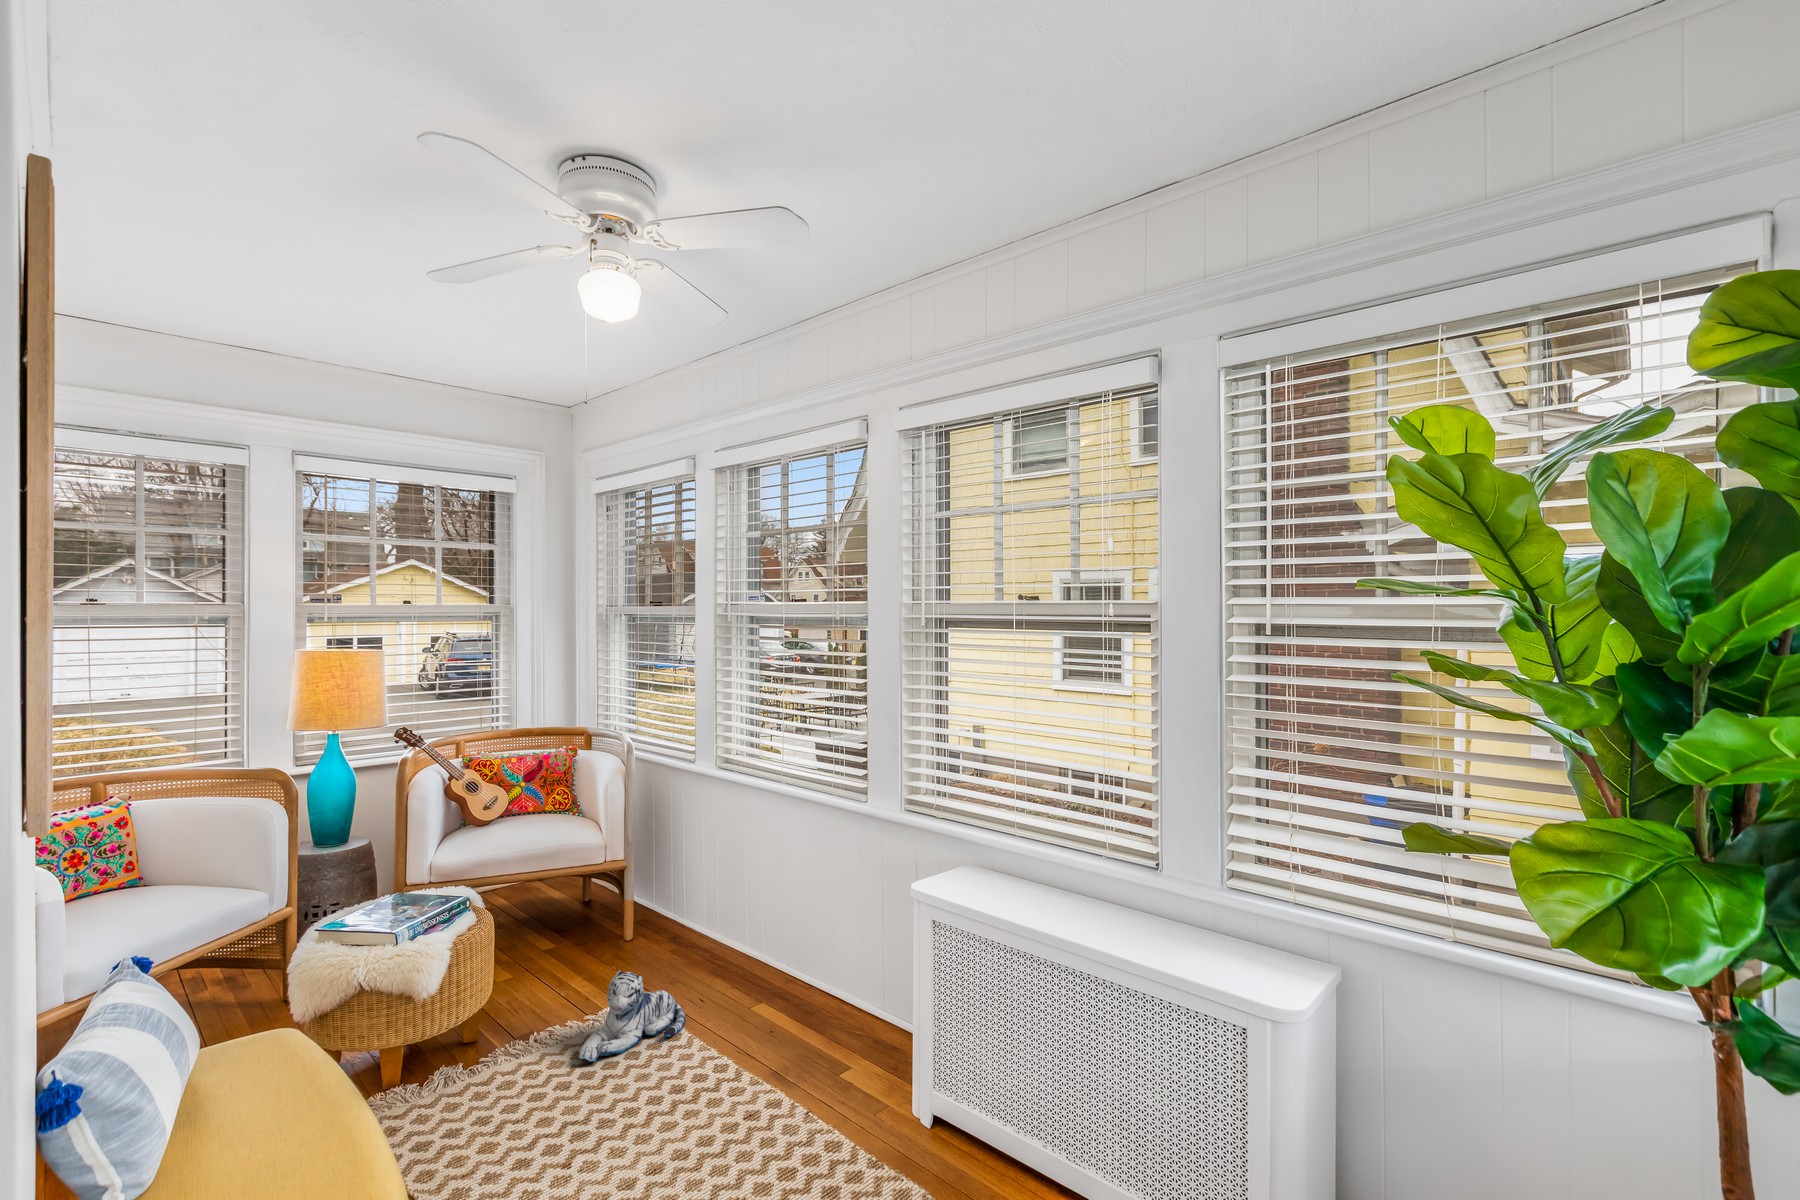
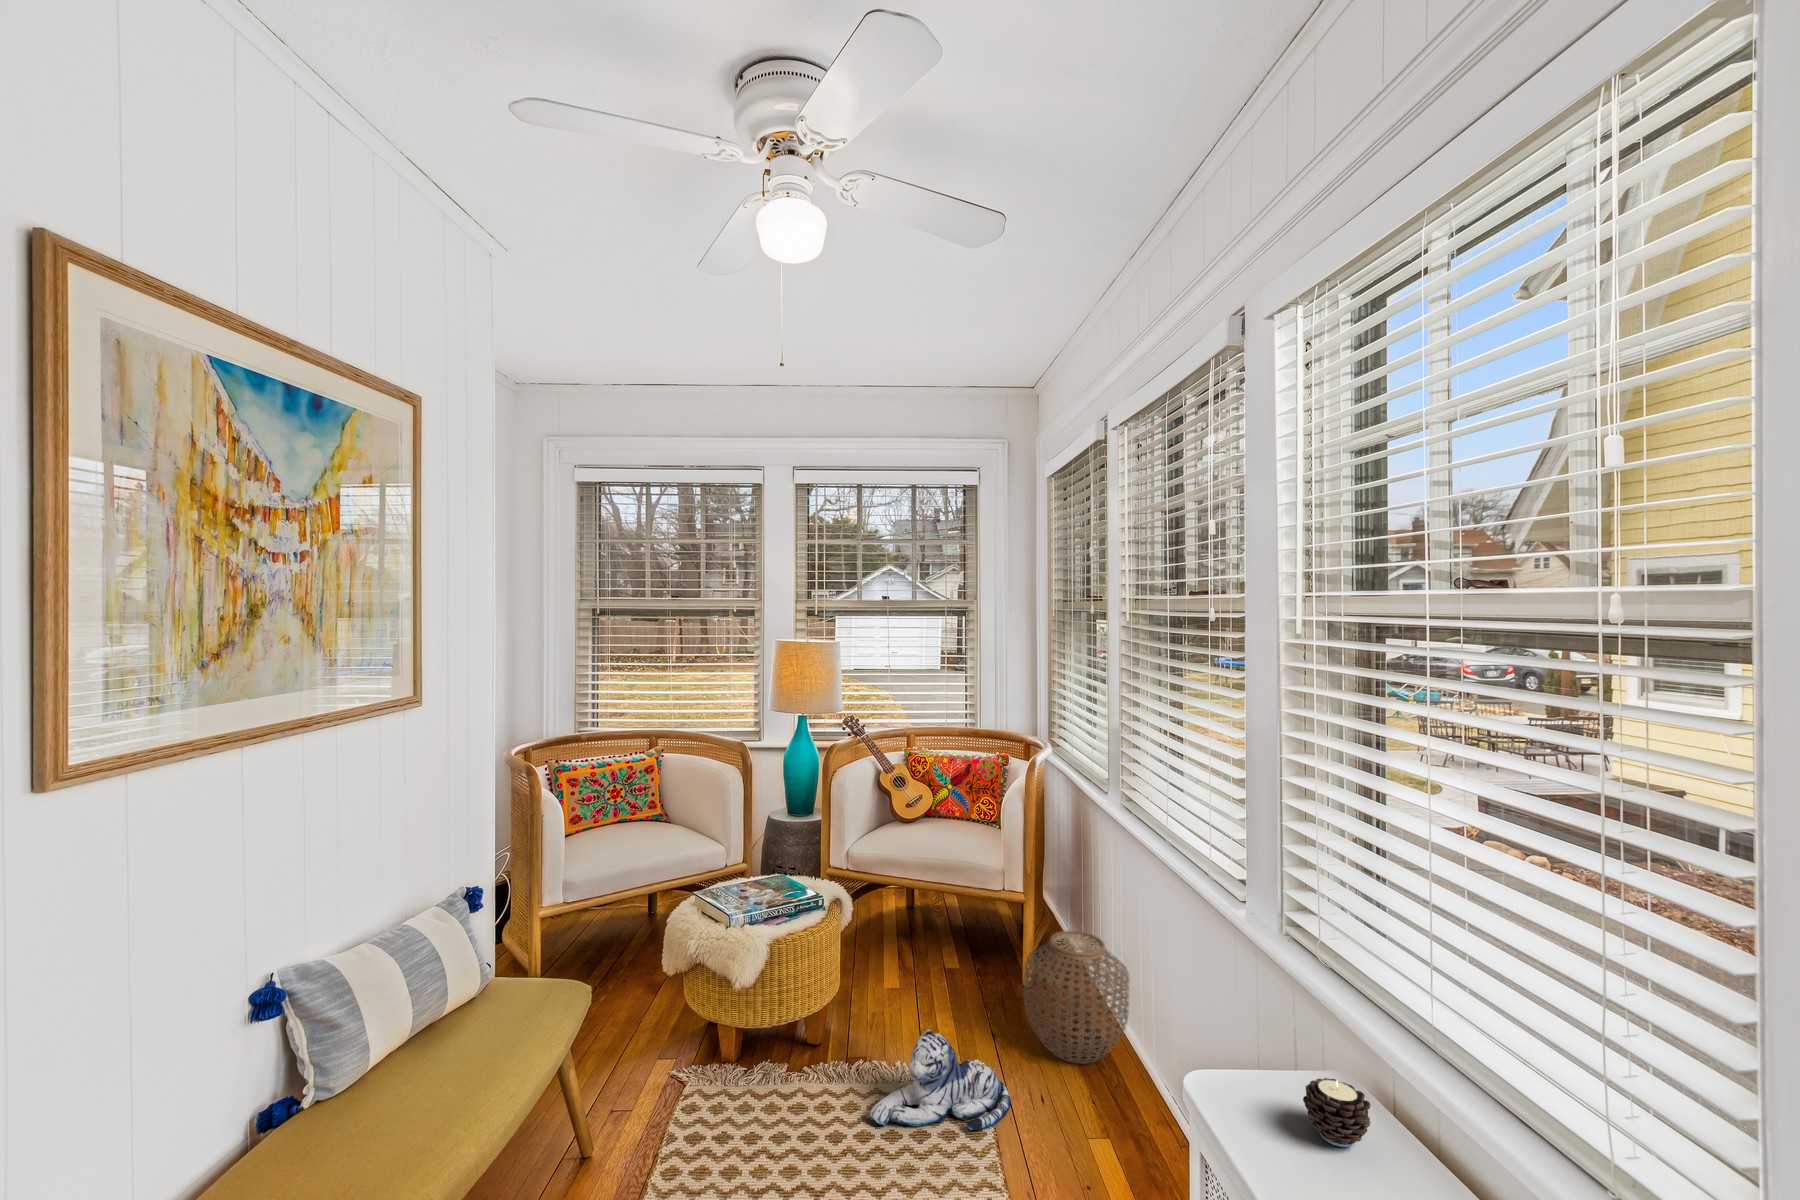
candle: none [959,851,994,886] -> present [1303,1078,1370,1147]
woven basket: none [660,872,749,977] -> present [1024,931,1129,1064]

